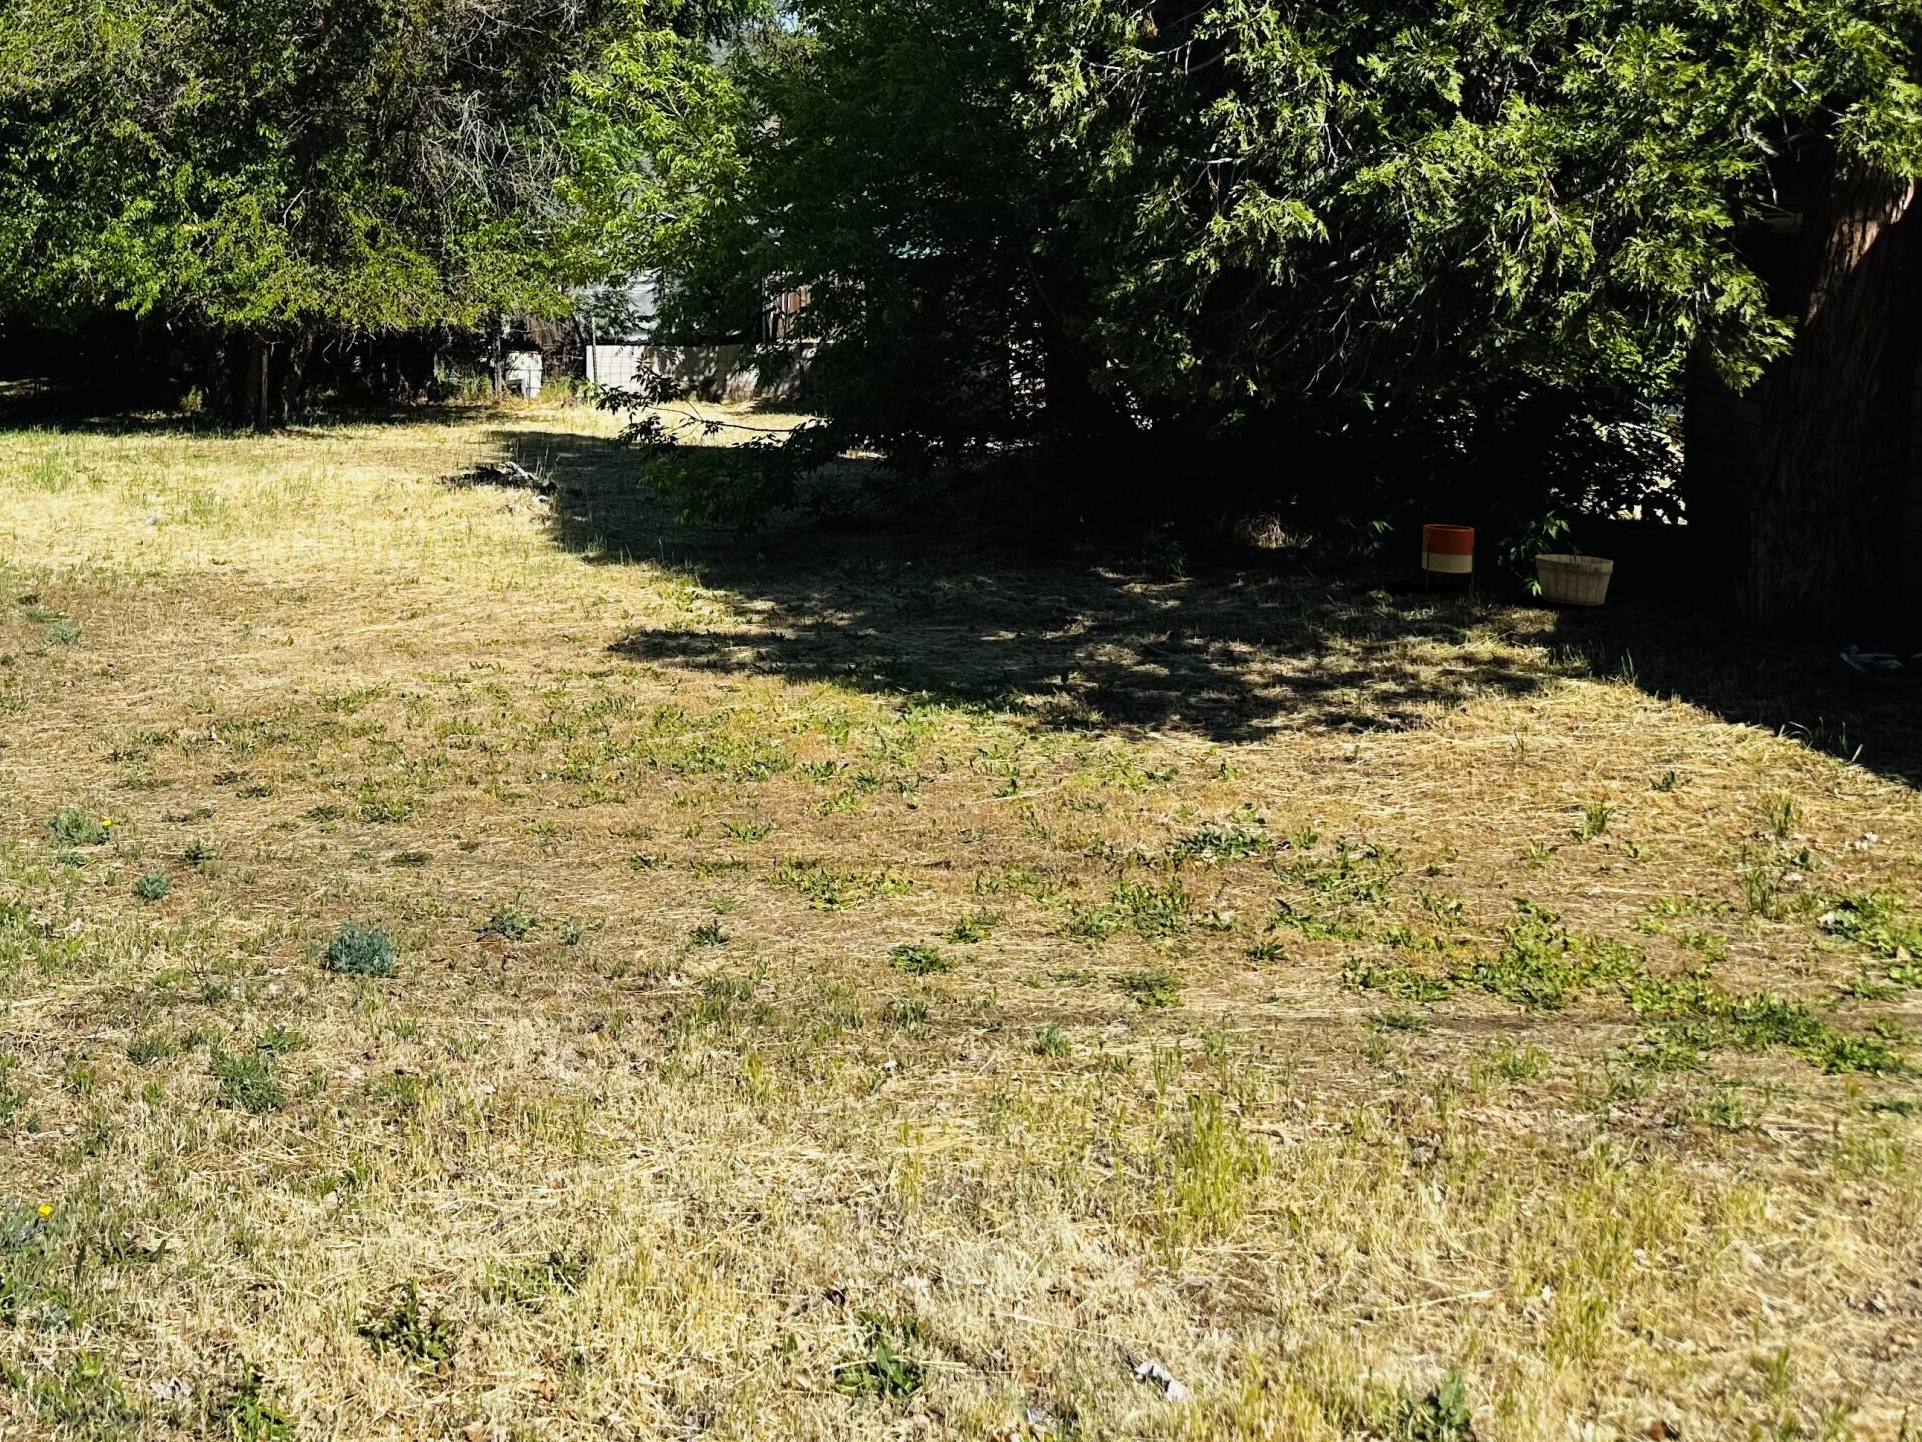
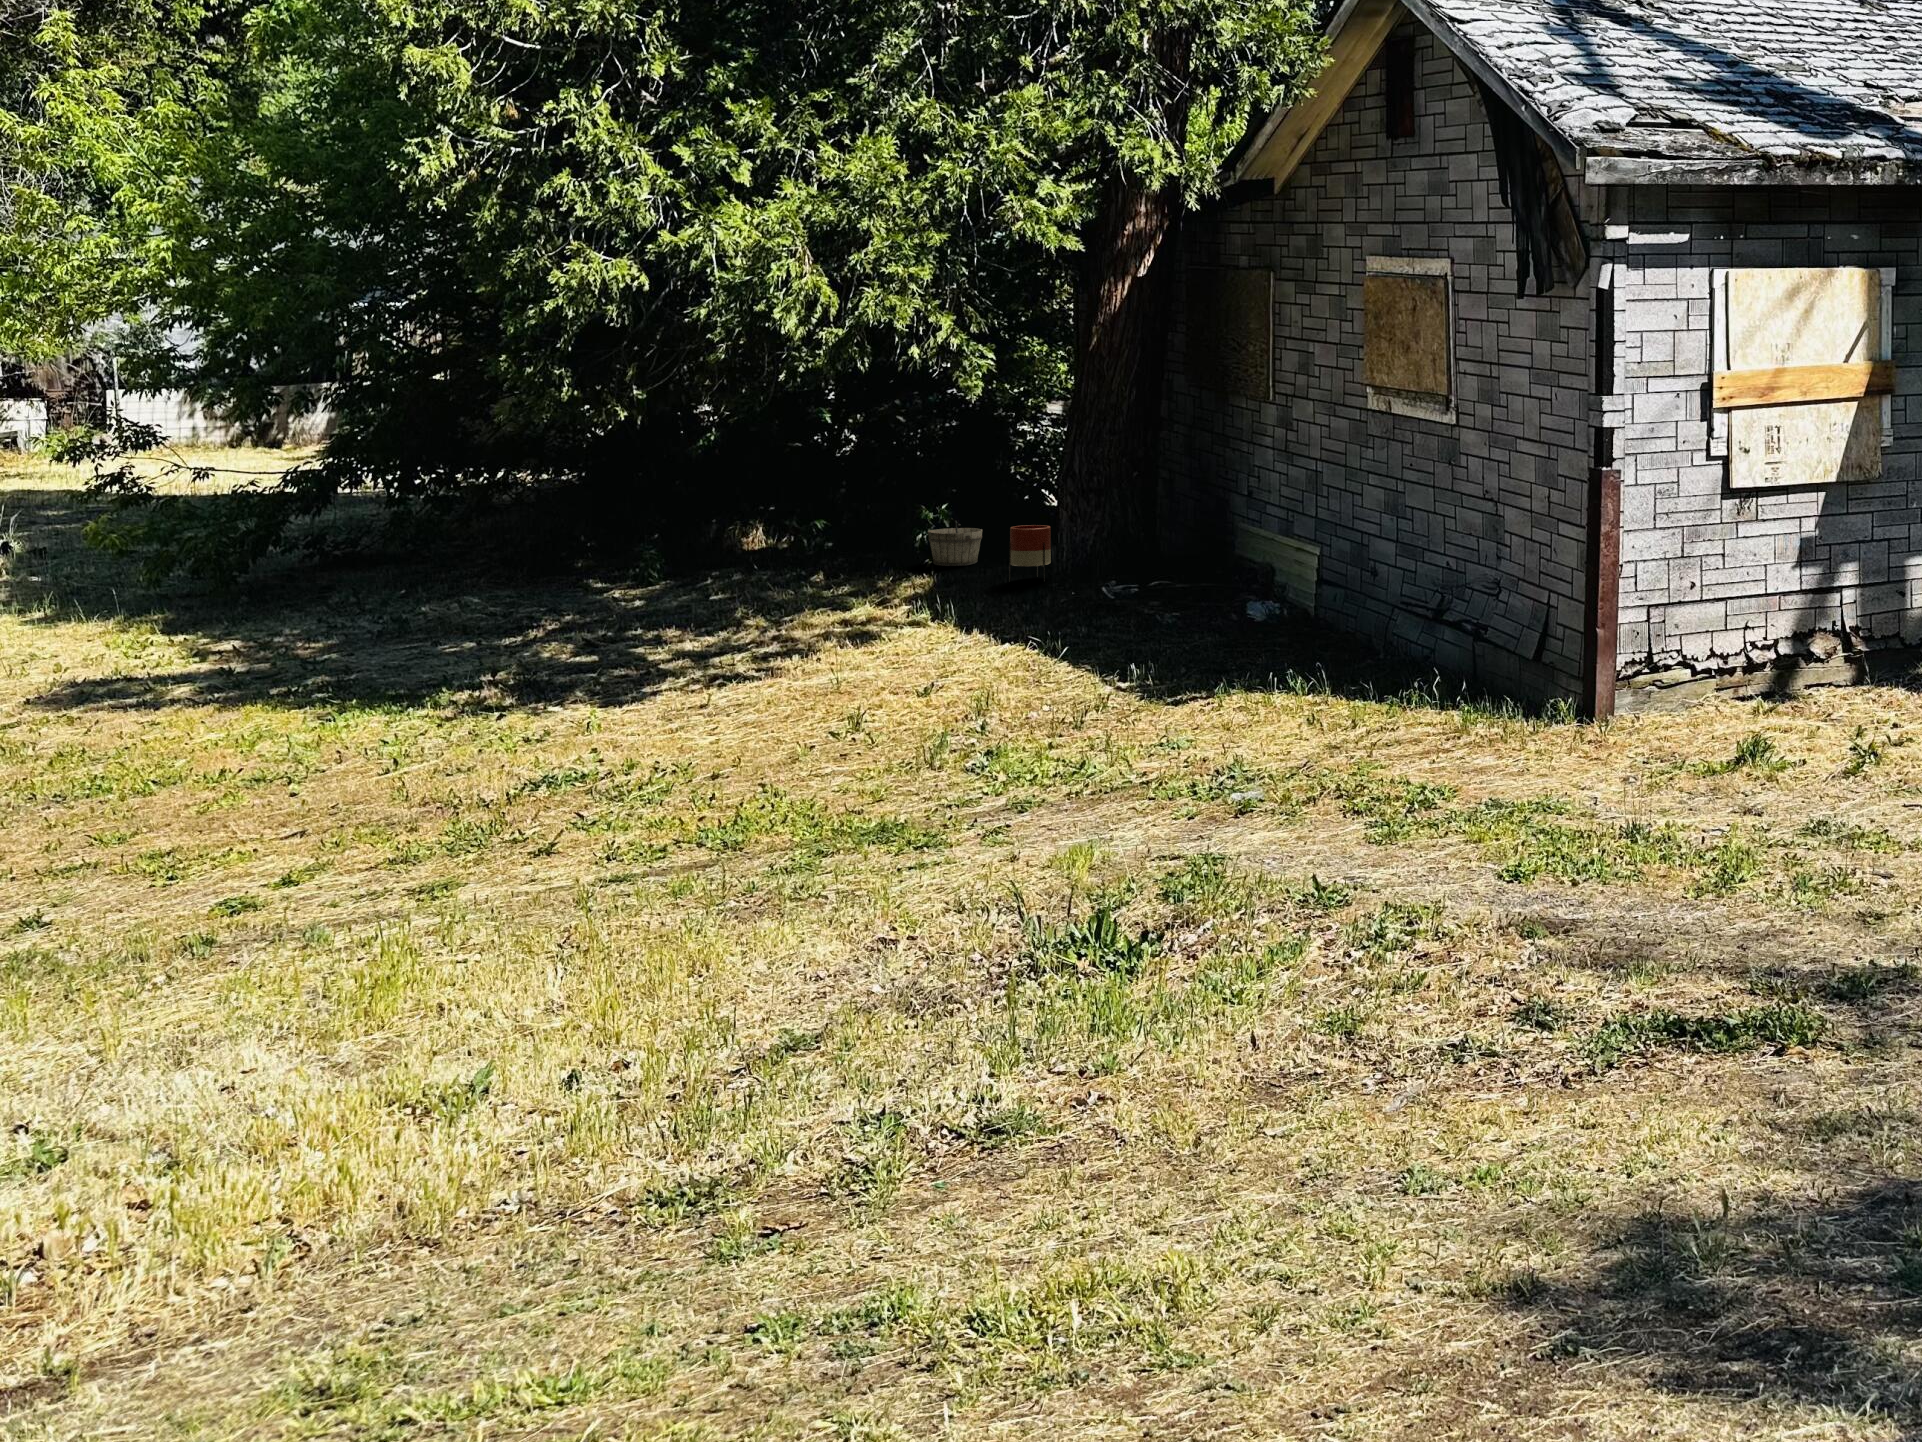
planter: present [1422,525,1474,590] -> present [1009,525,1051,582]

